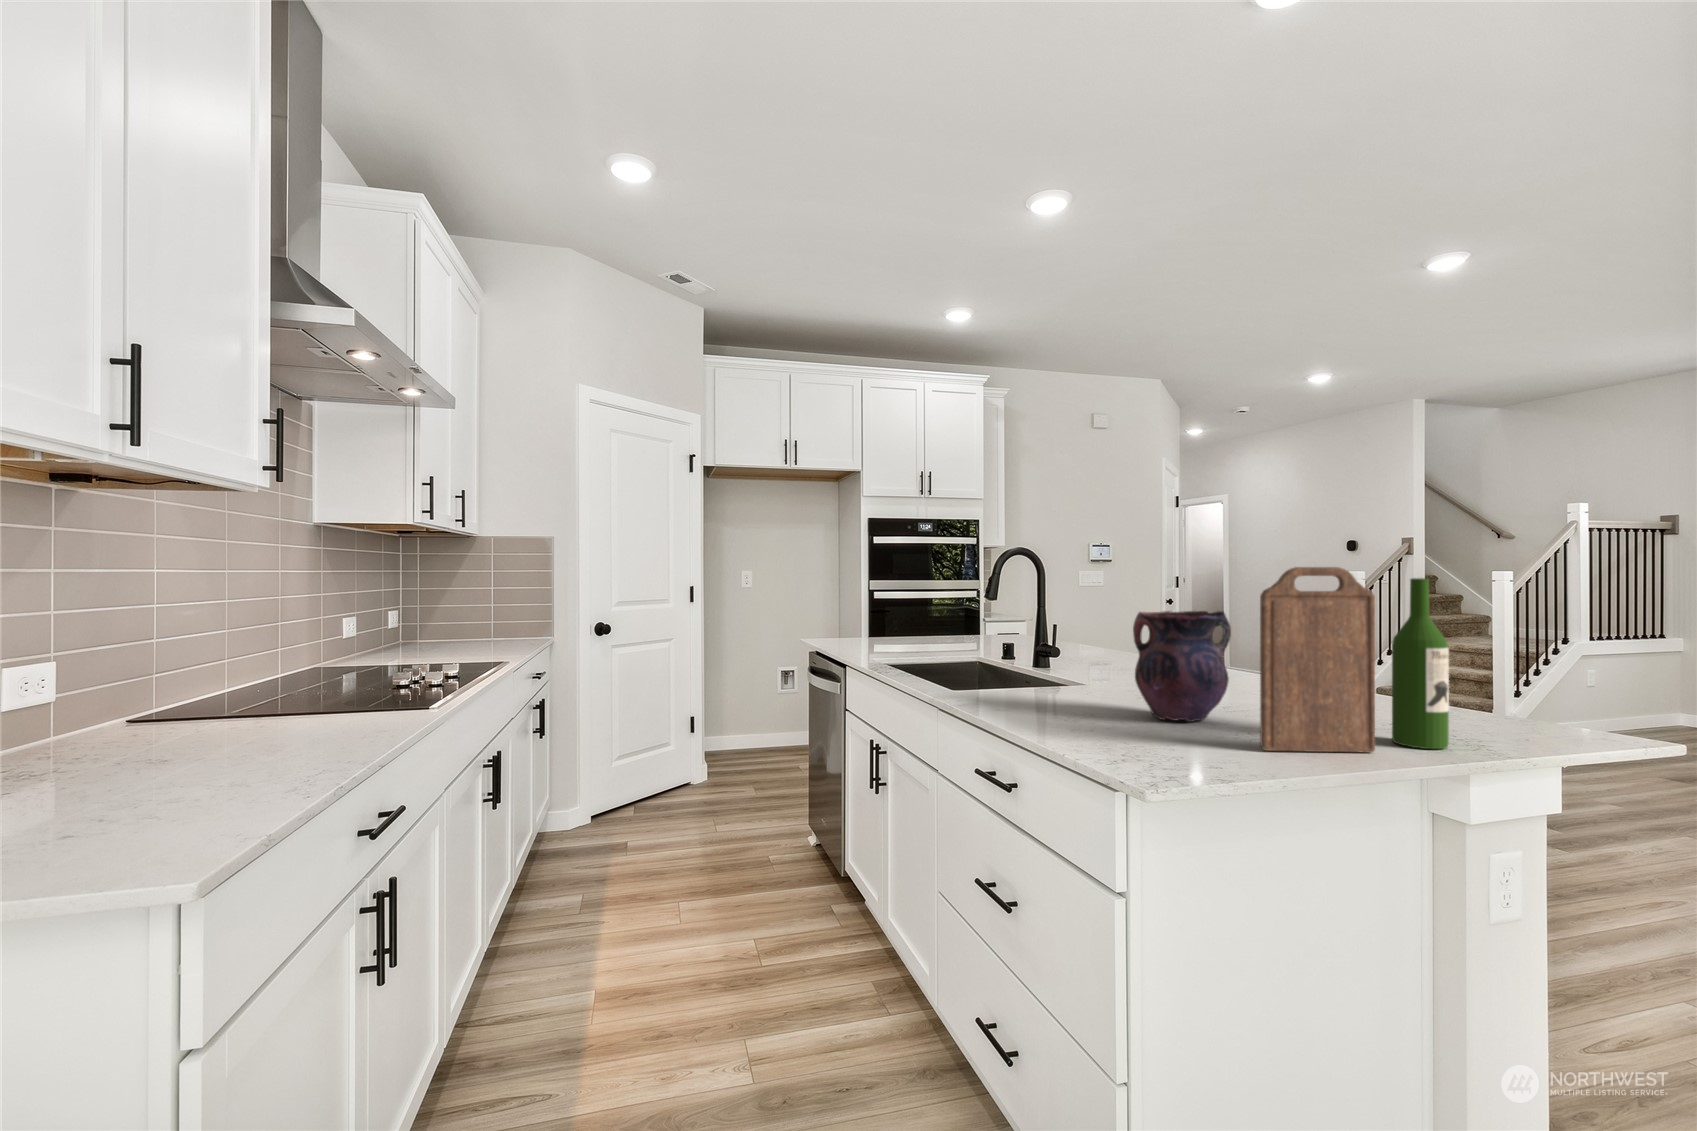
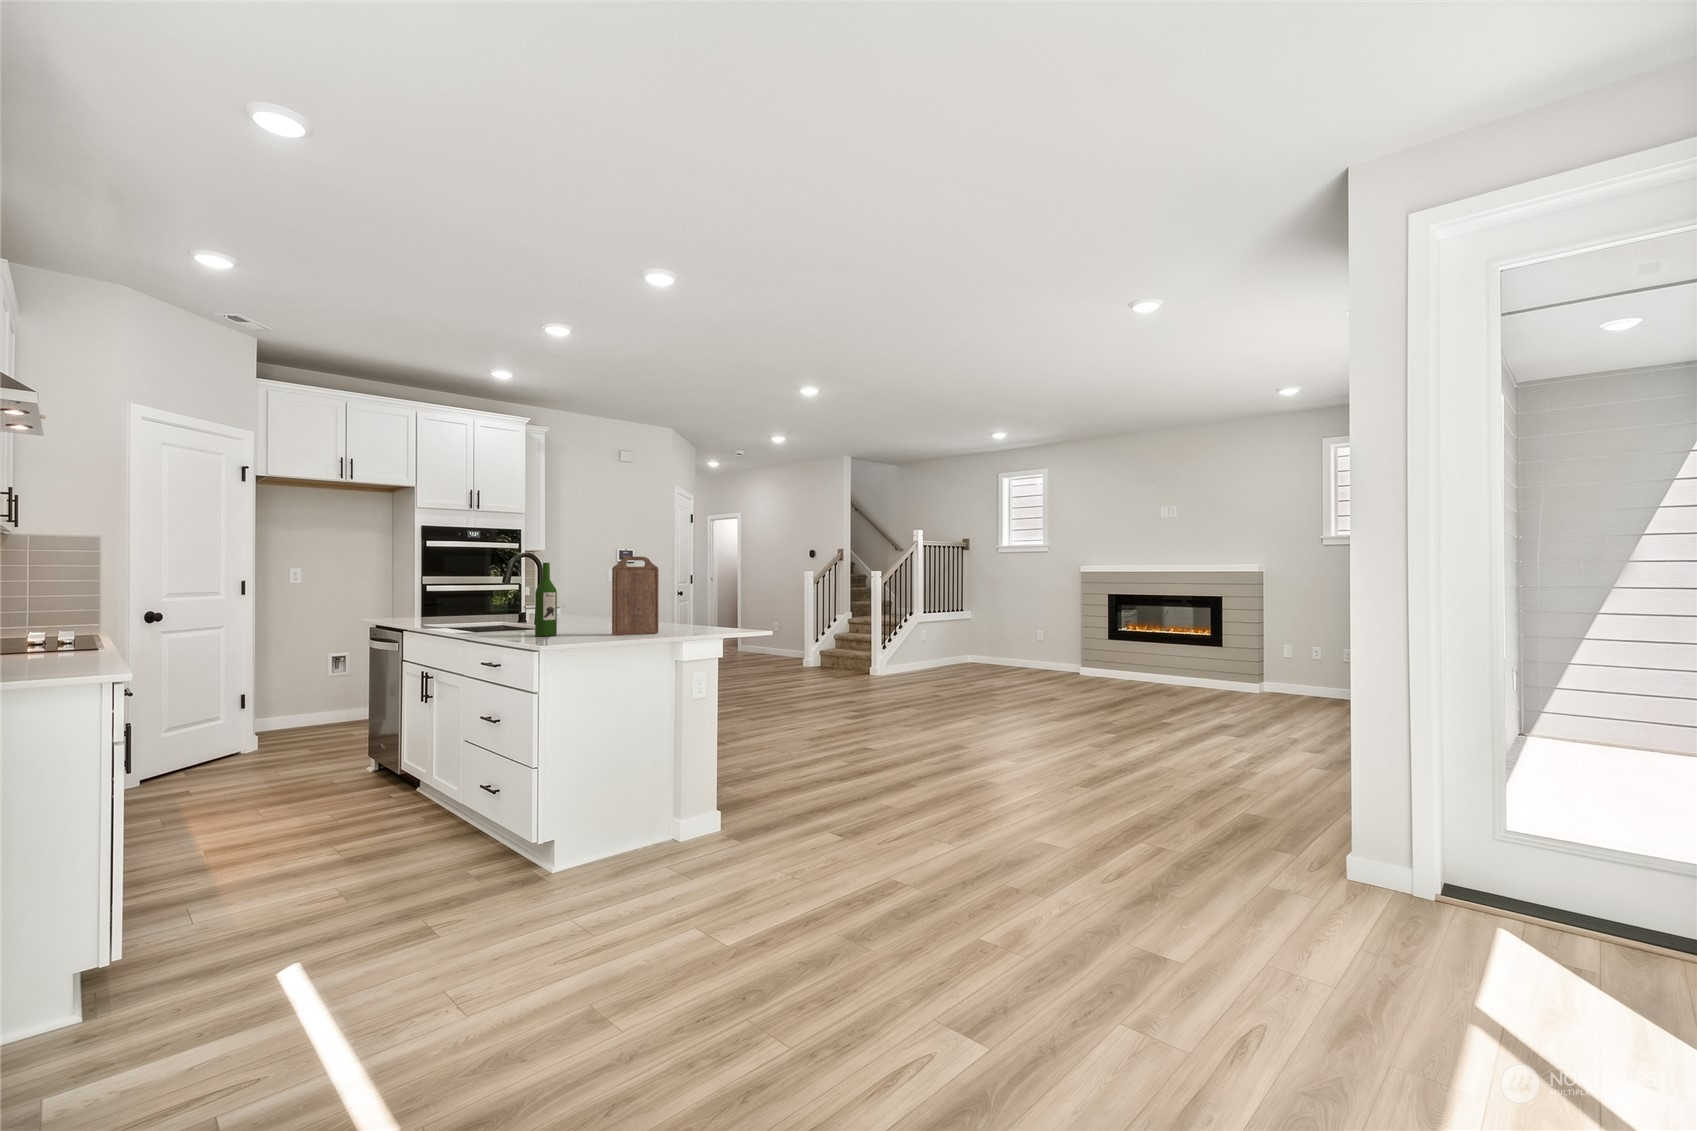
wine bottle: present [1392,578,1449,749] -> present [535,563,557,636]
vase: present [1133,611,1231,722] -> none [569,579,616,632]

